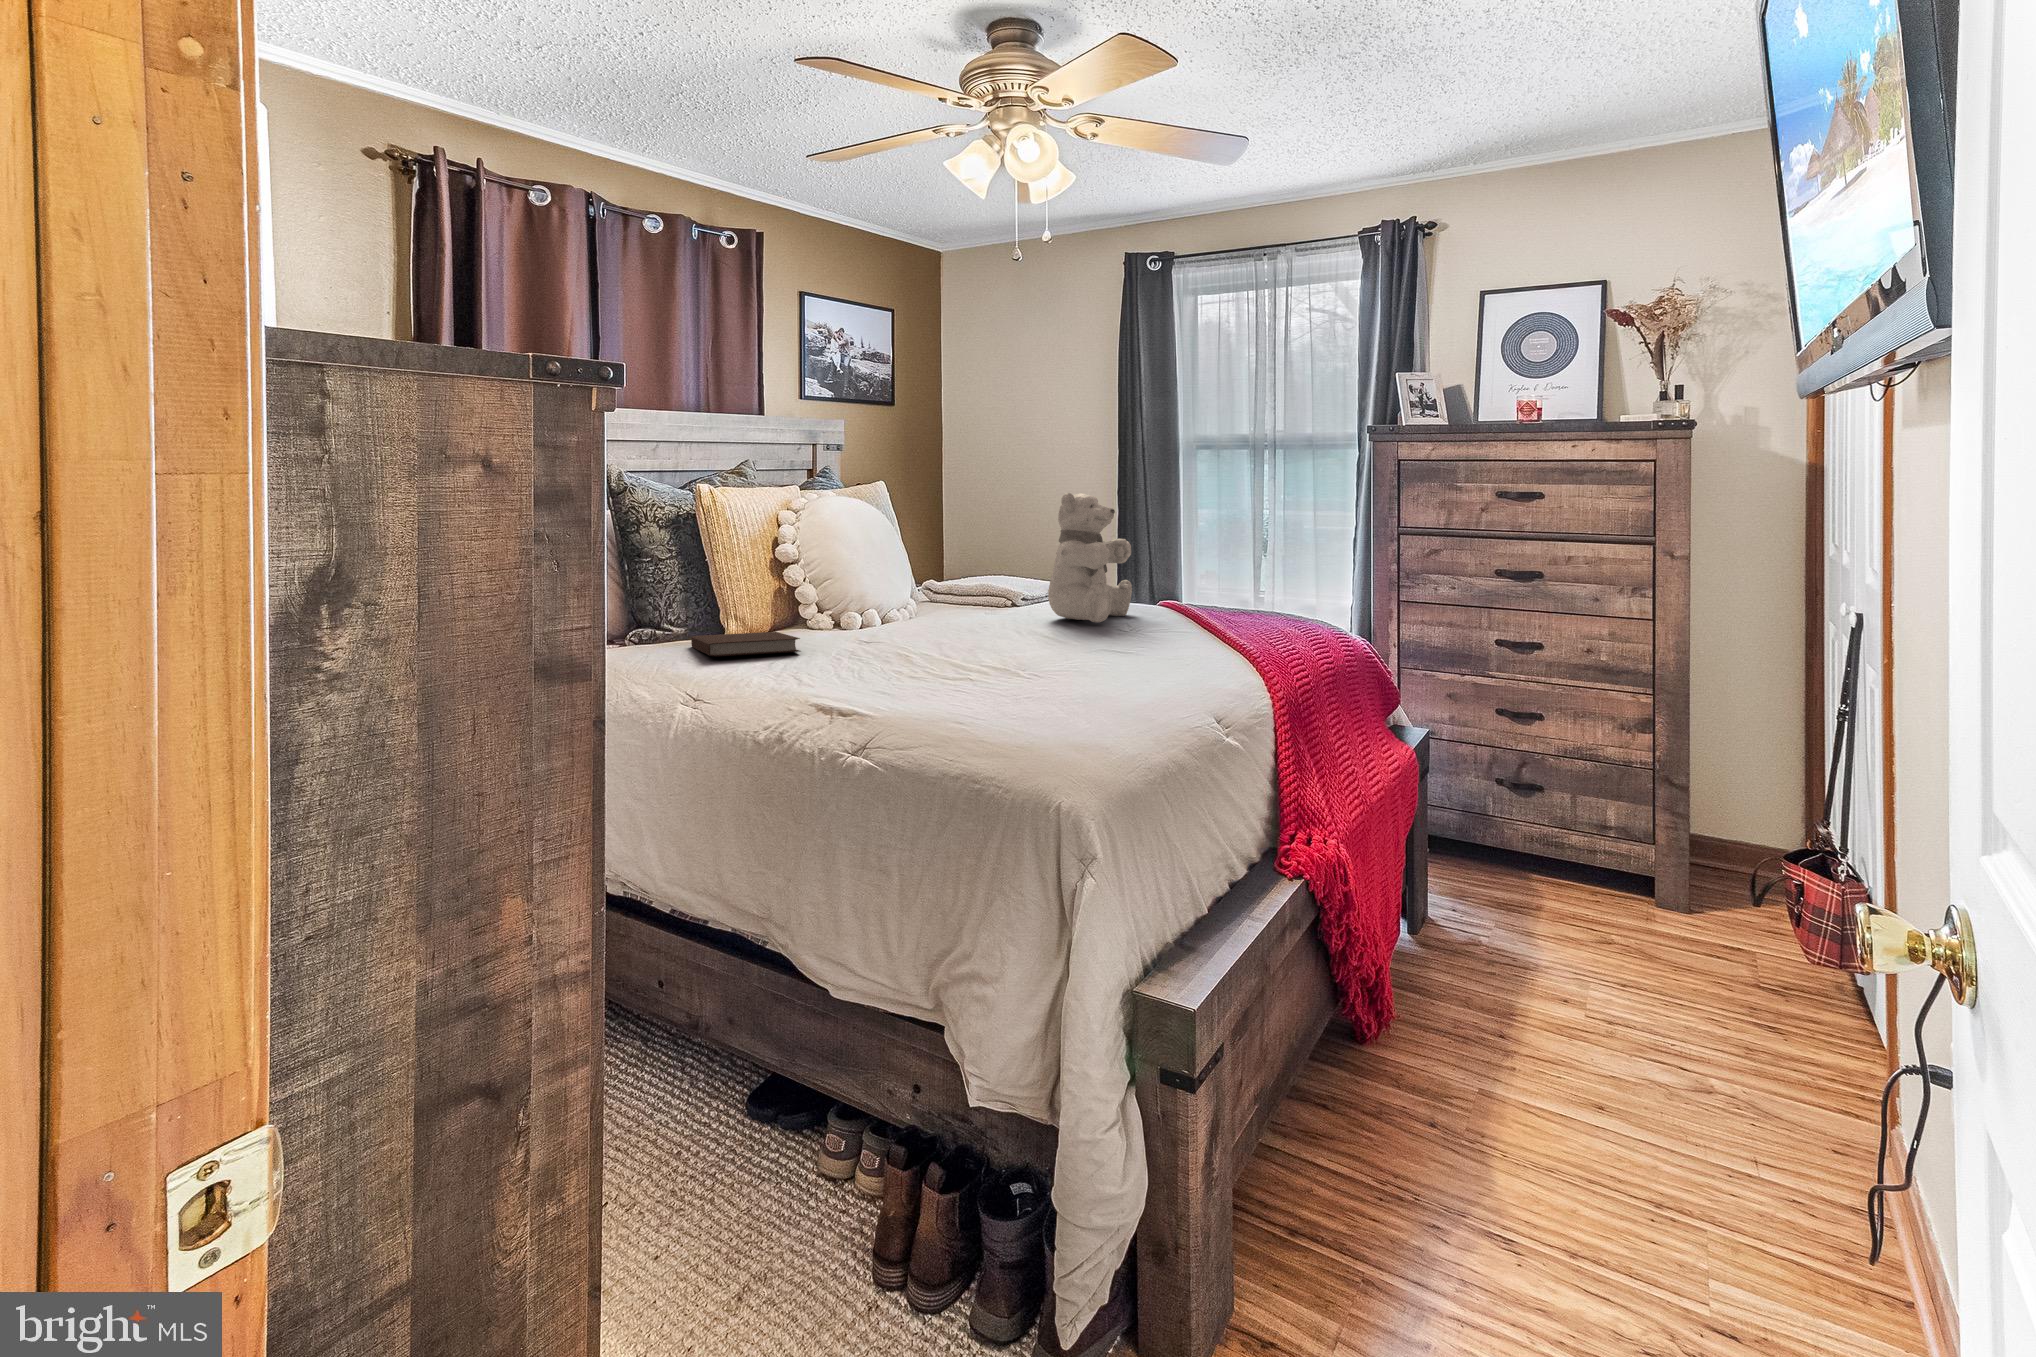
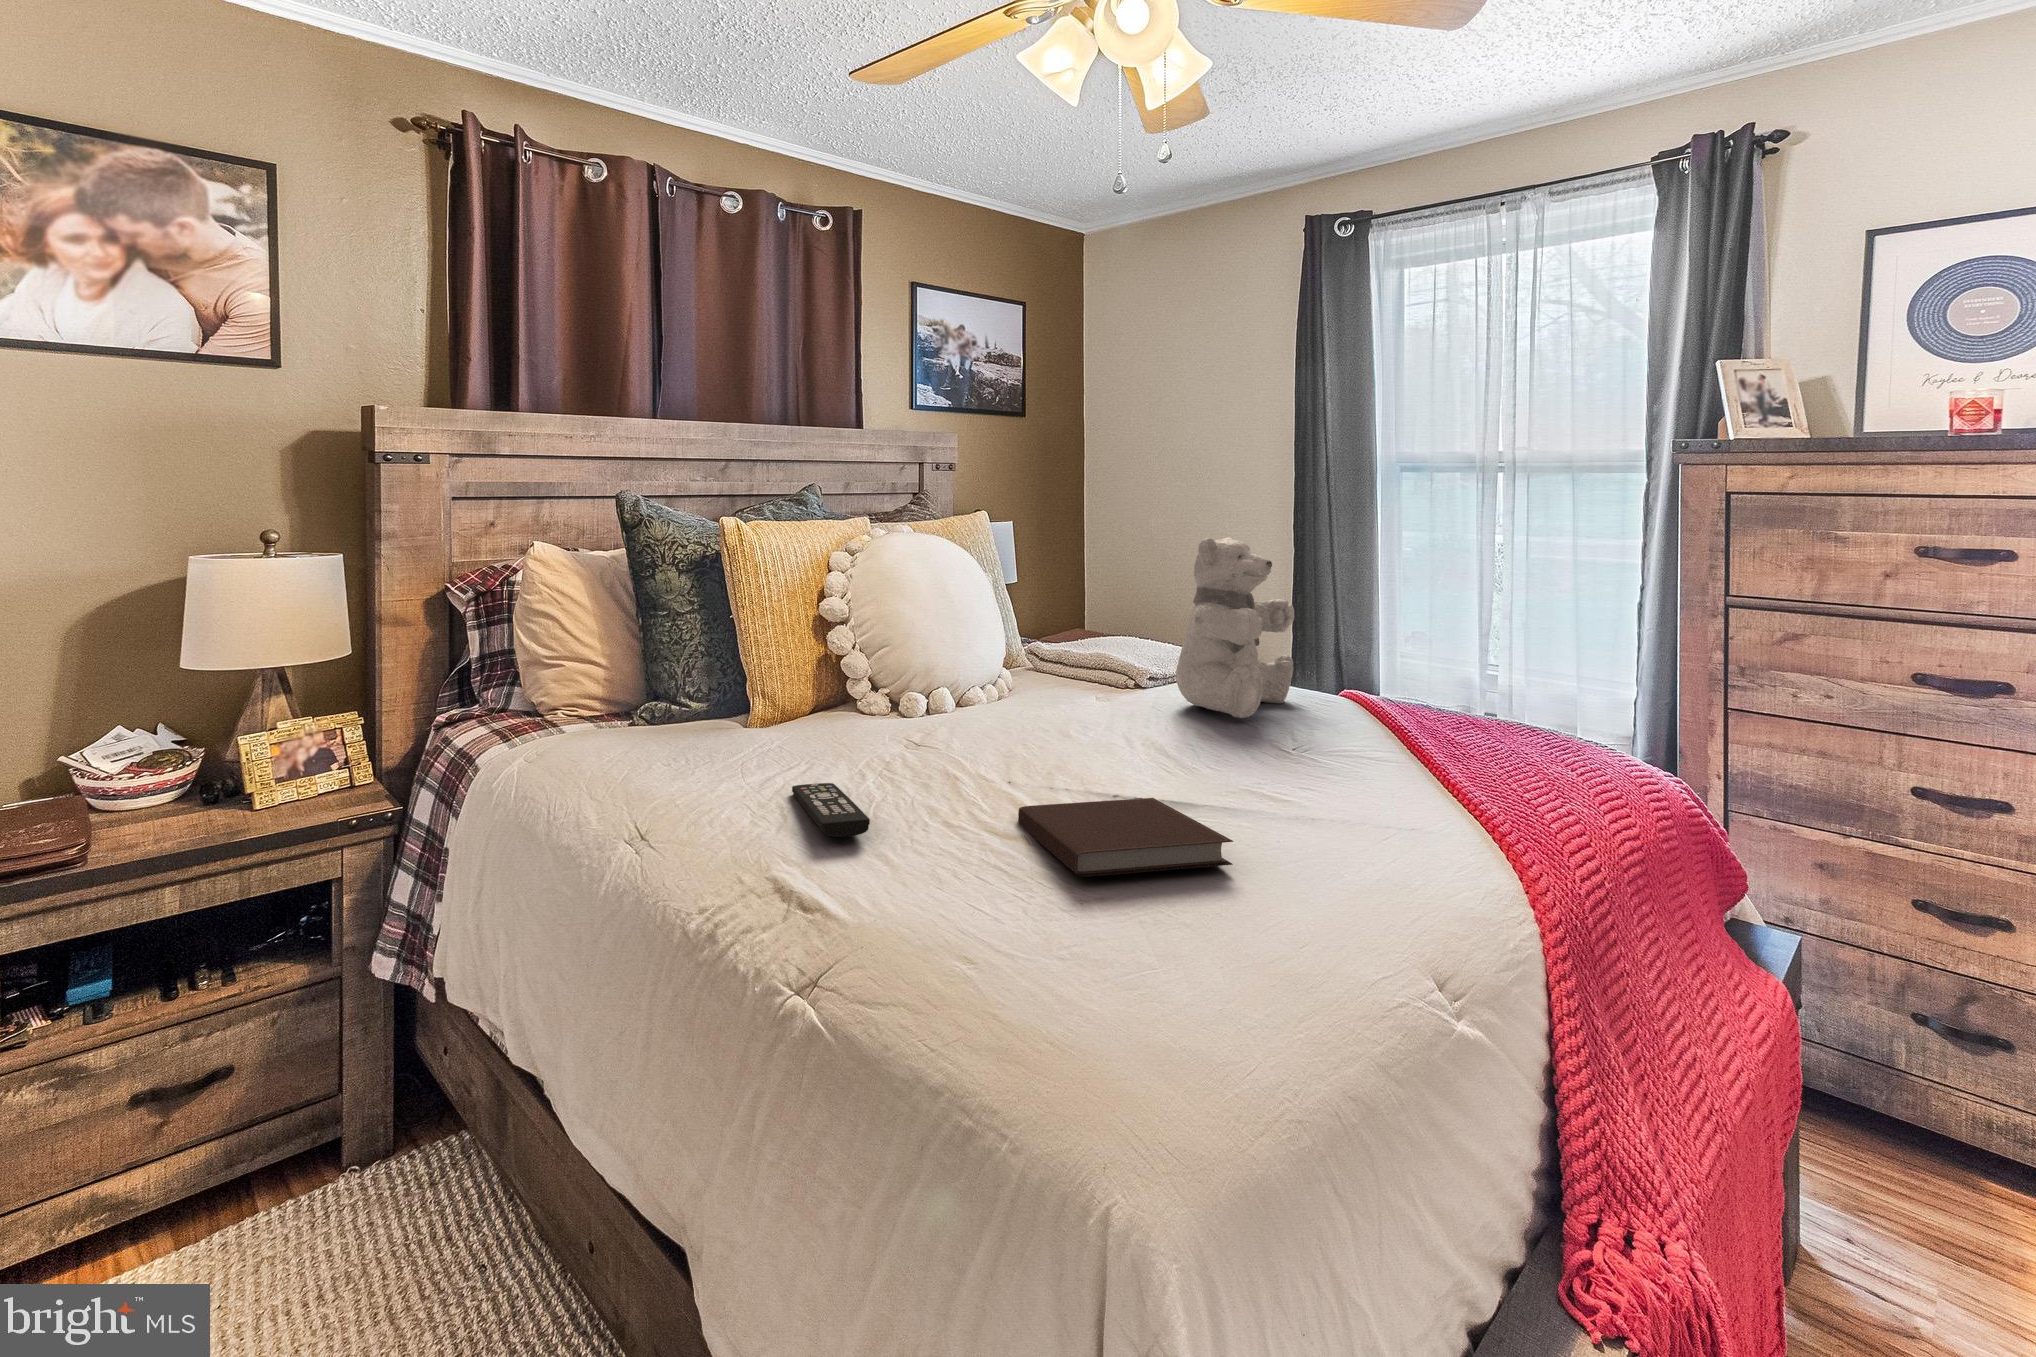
notebook: present [691,632,800,656] -> present [1018,798,1233,877]
remote control: none [795,662,865,683] -> present [792,783,870,837]

